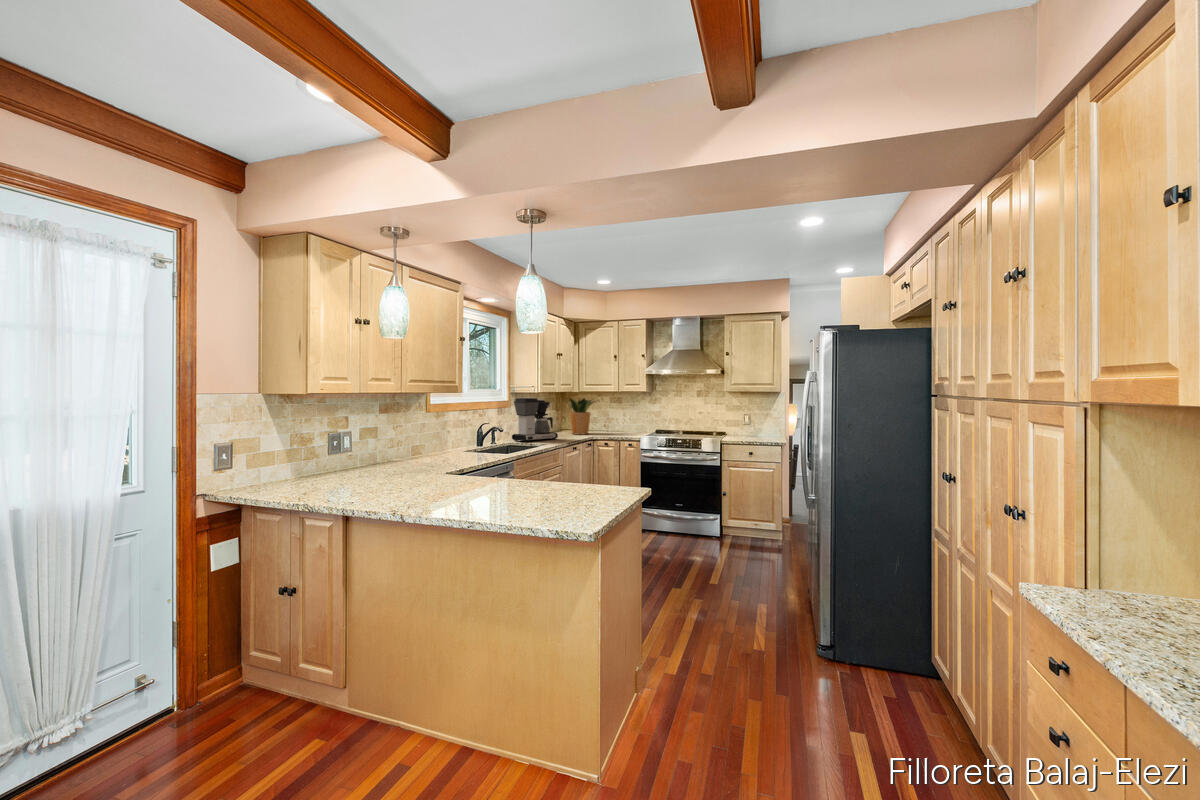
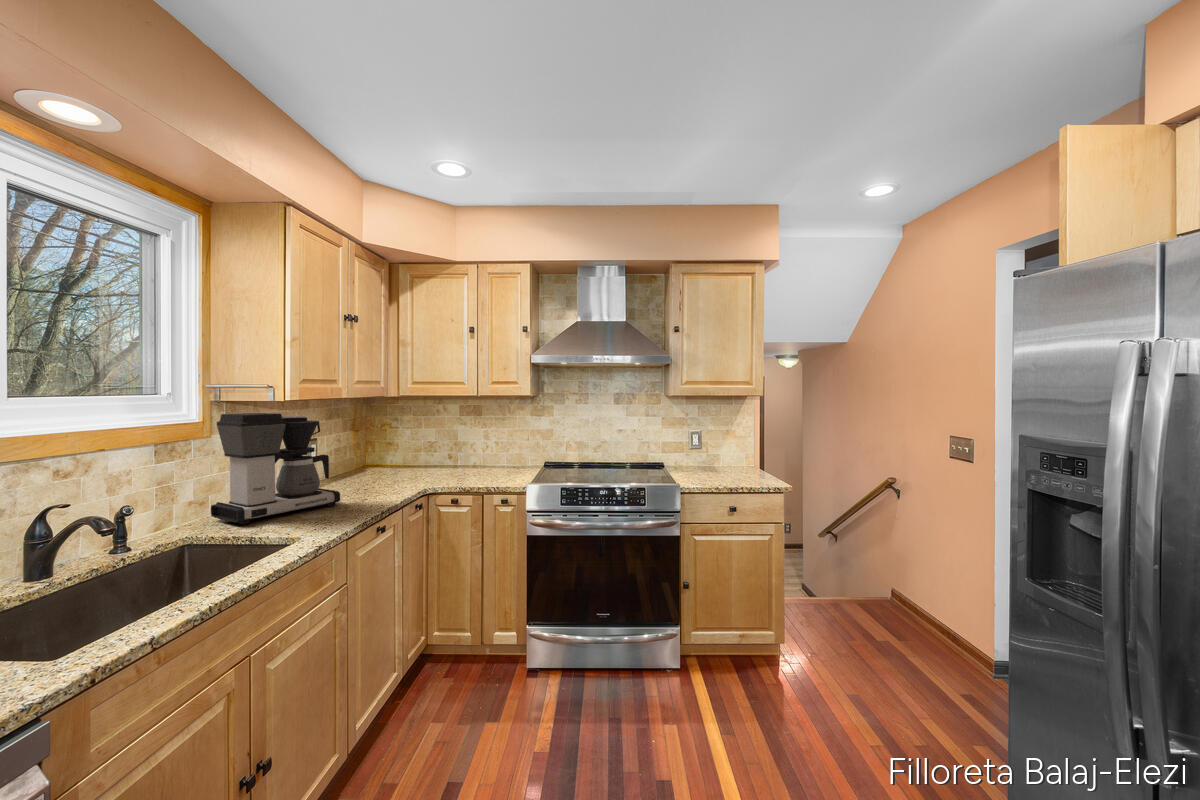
potted plant: present [569,398,594,435] -> none [359,407,439,483]

